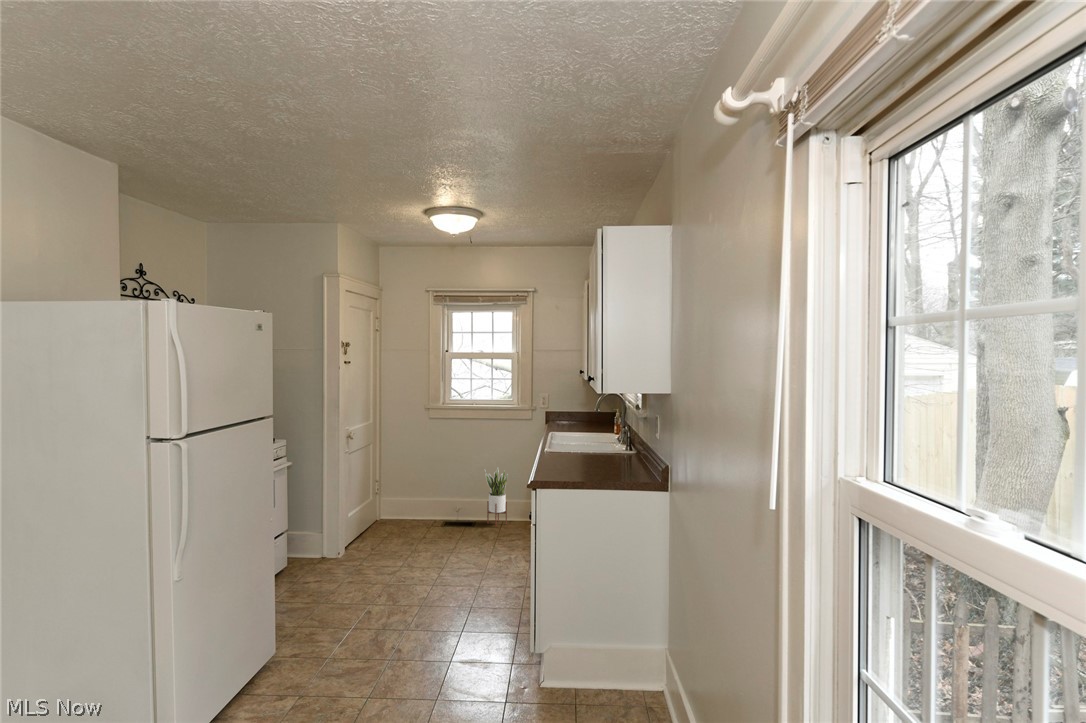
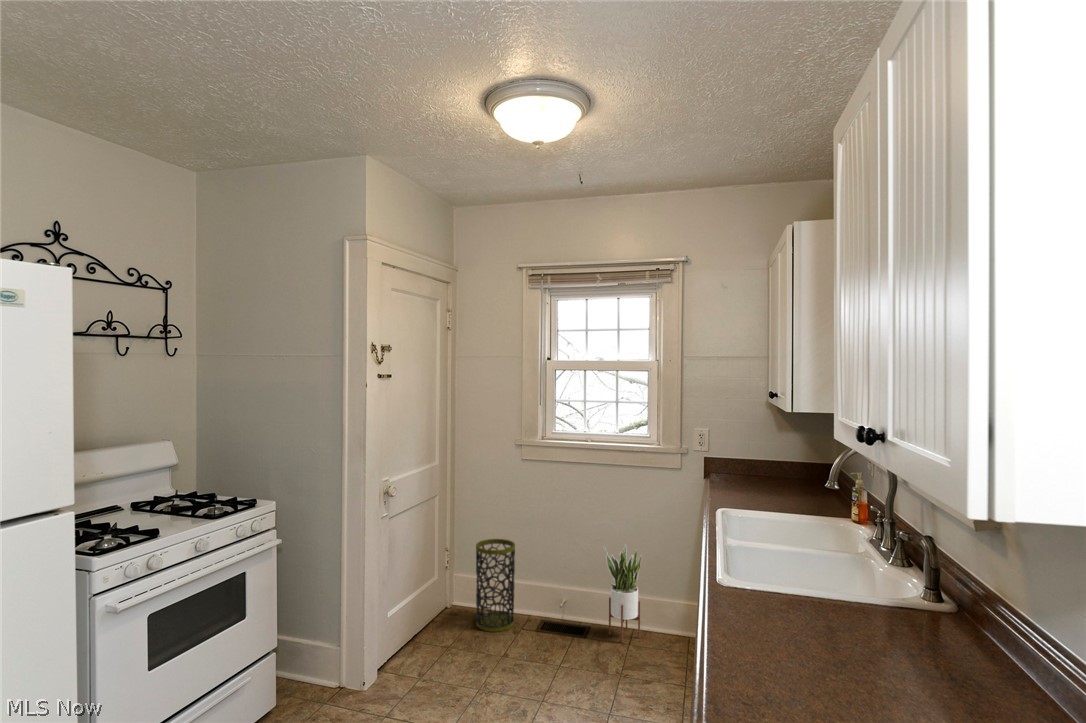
trash can: none [400,471,426,528] -> present [476,539,515,632]

